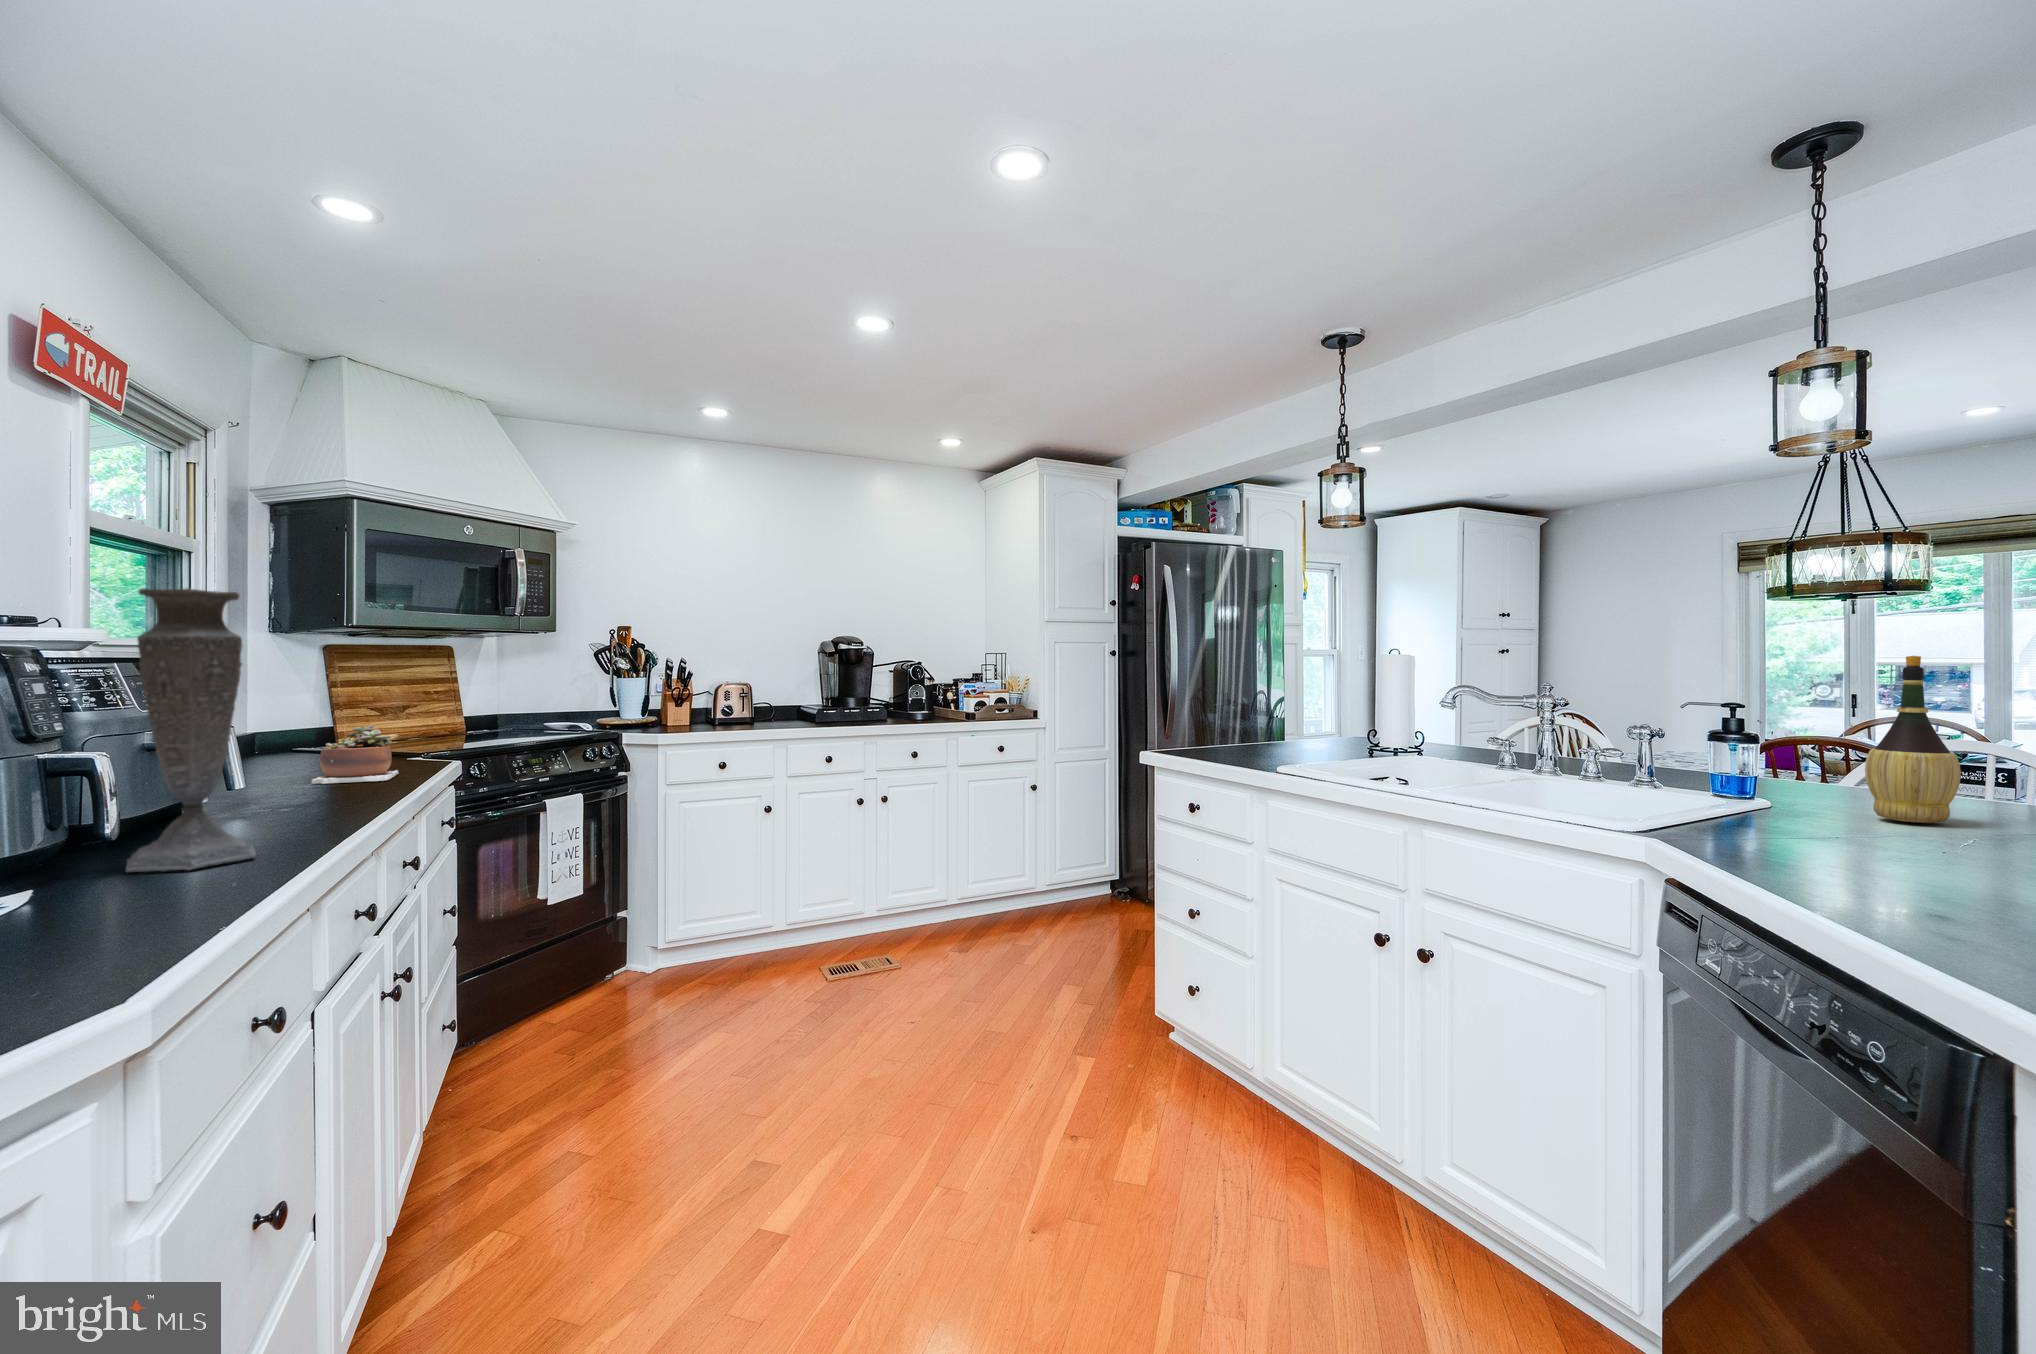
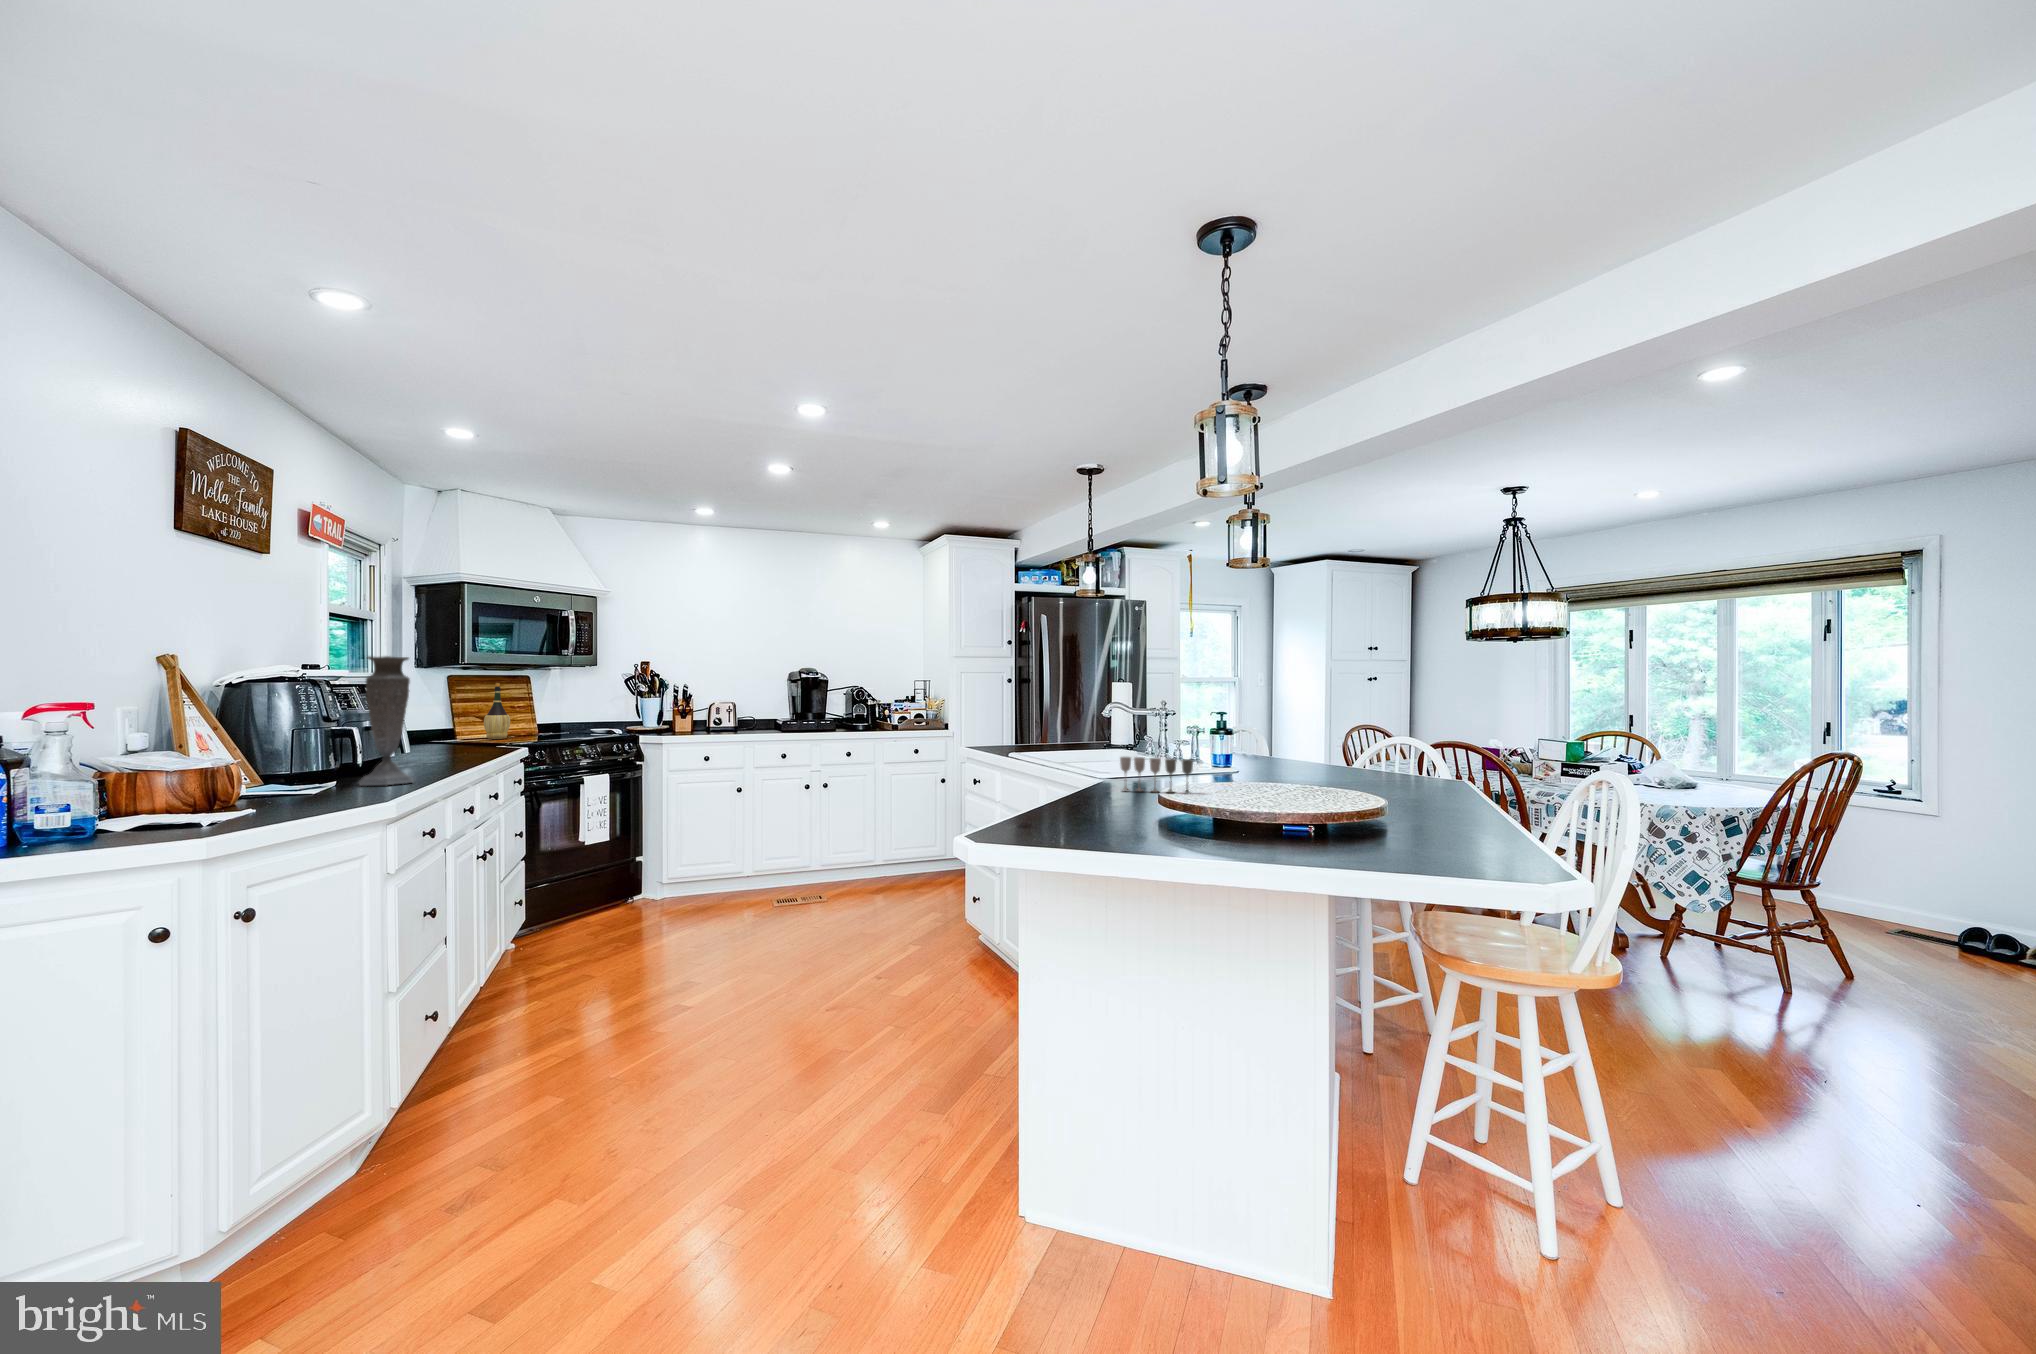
wine bottle: present [1865,656,1961,823] -> present [484,683,510,739]
succulent plant: present [312,725,398,784] -> none [439,725,488,758]
wine glass: none [1718,788,1900,865] -> present [1120,757,1193,794]

